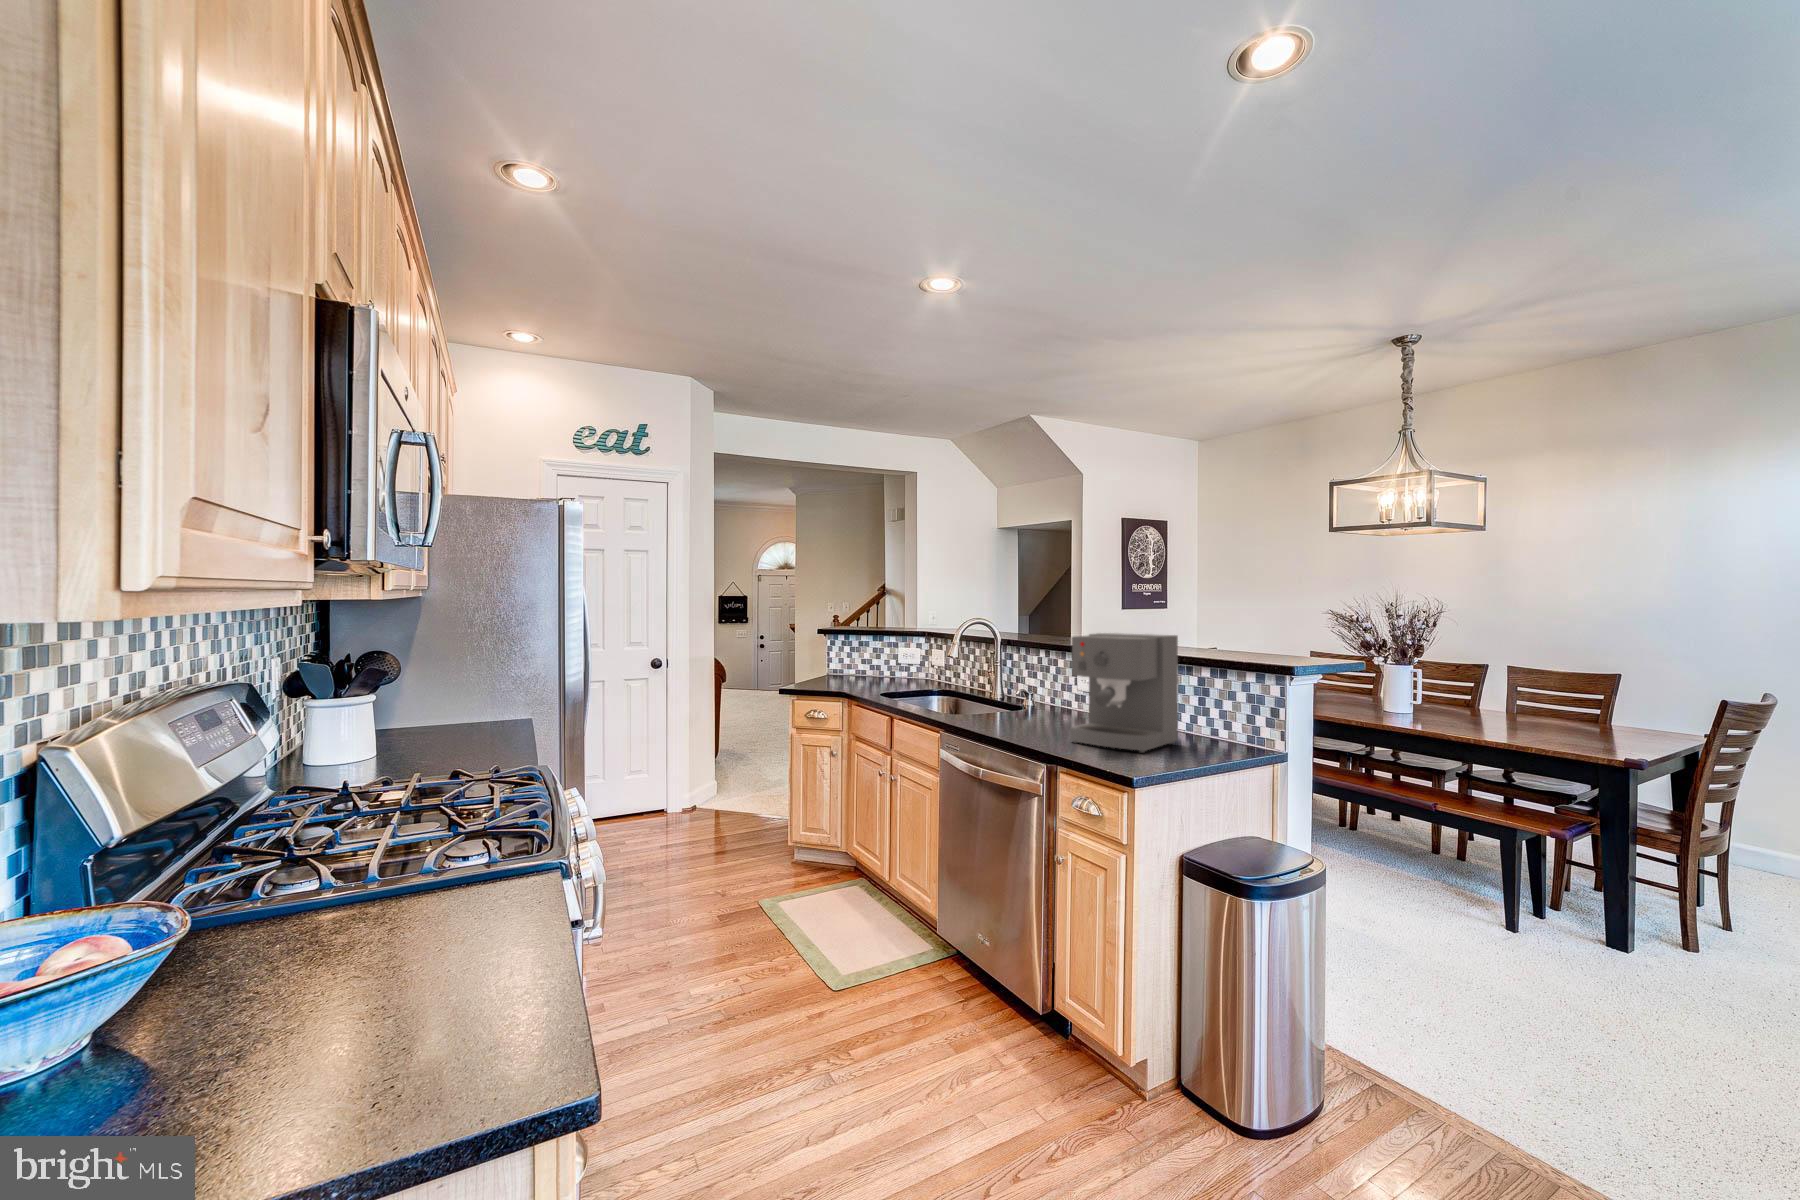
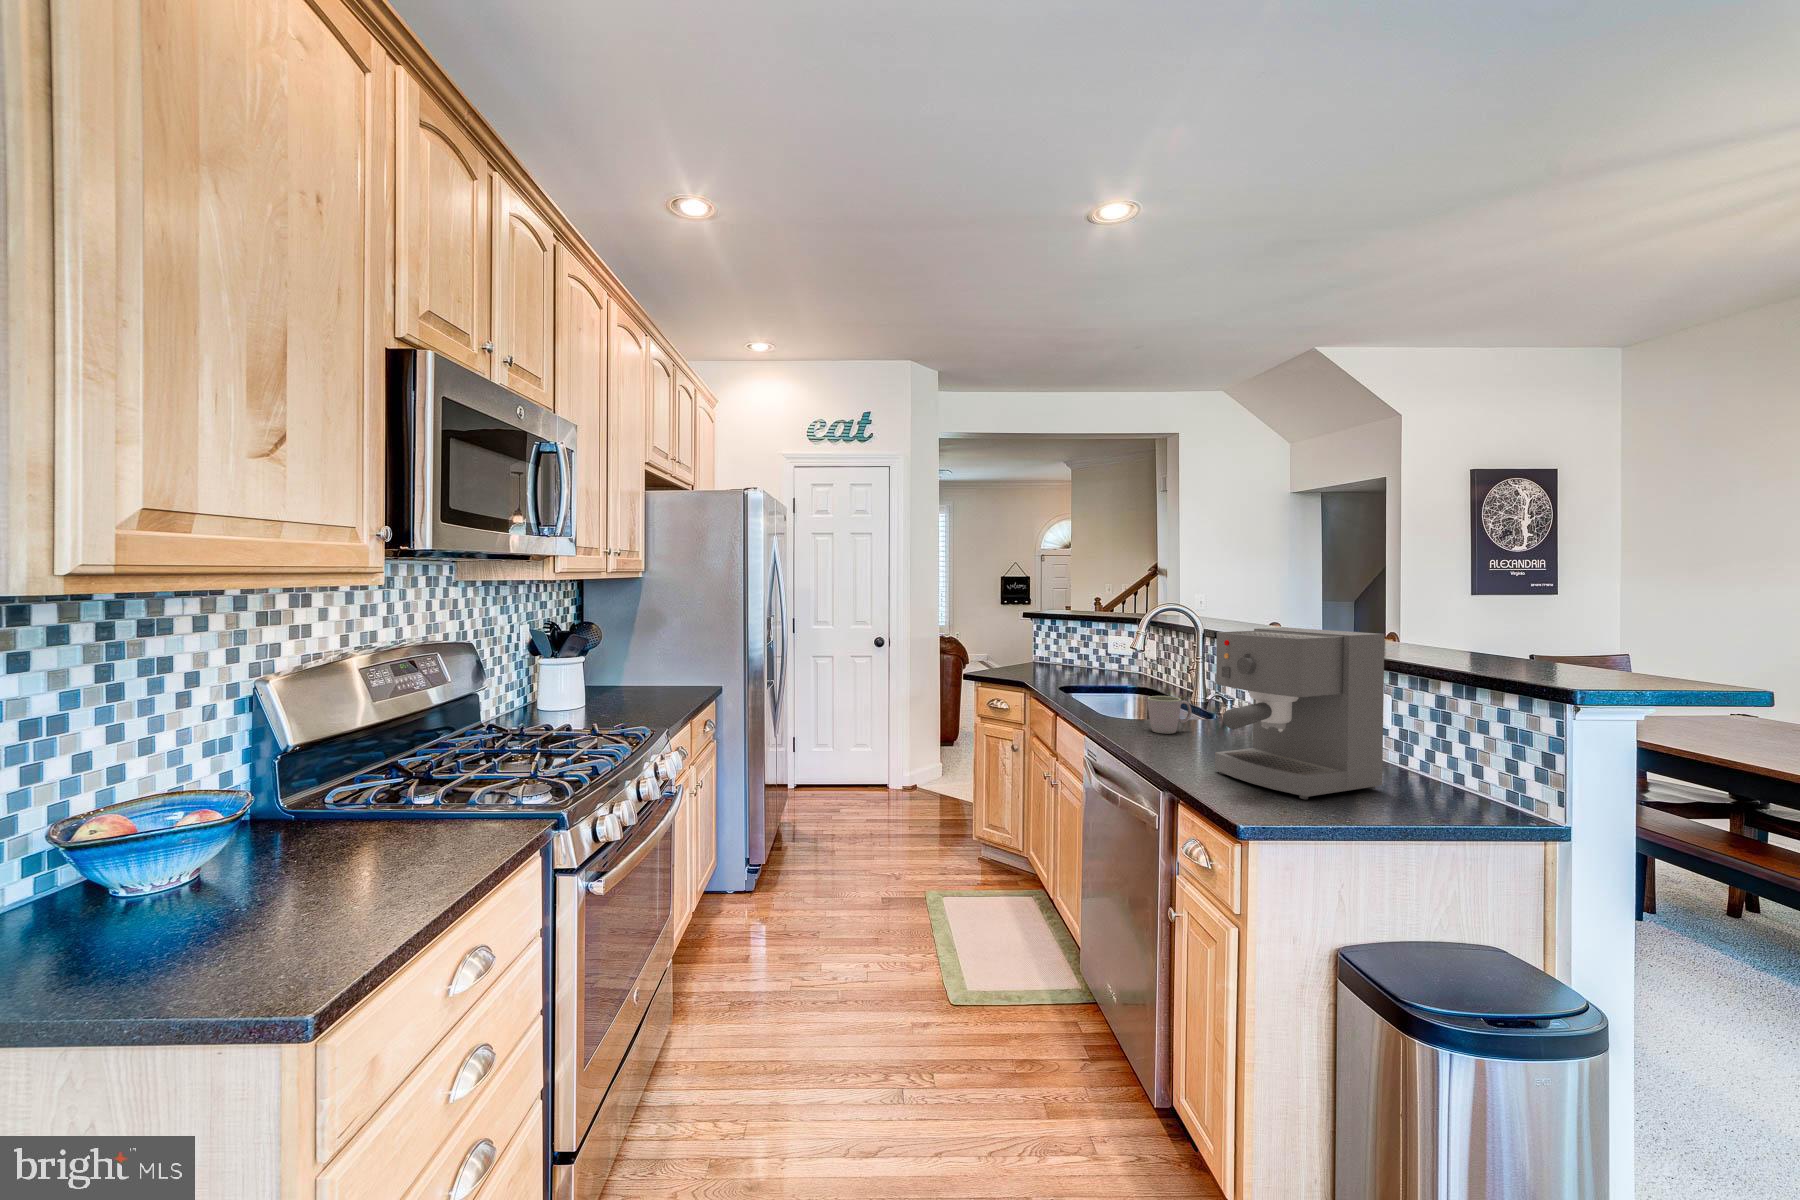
mug: none [988,691,1019,721] -> present [1147,696,1192,734]

